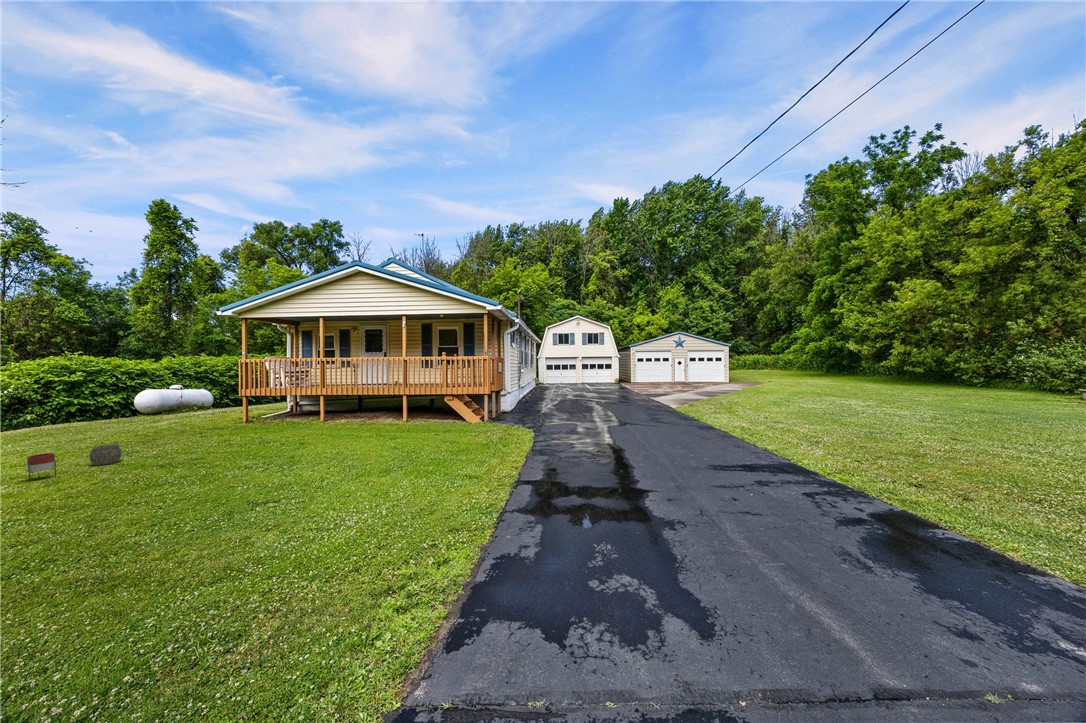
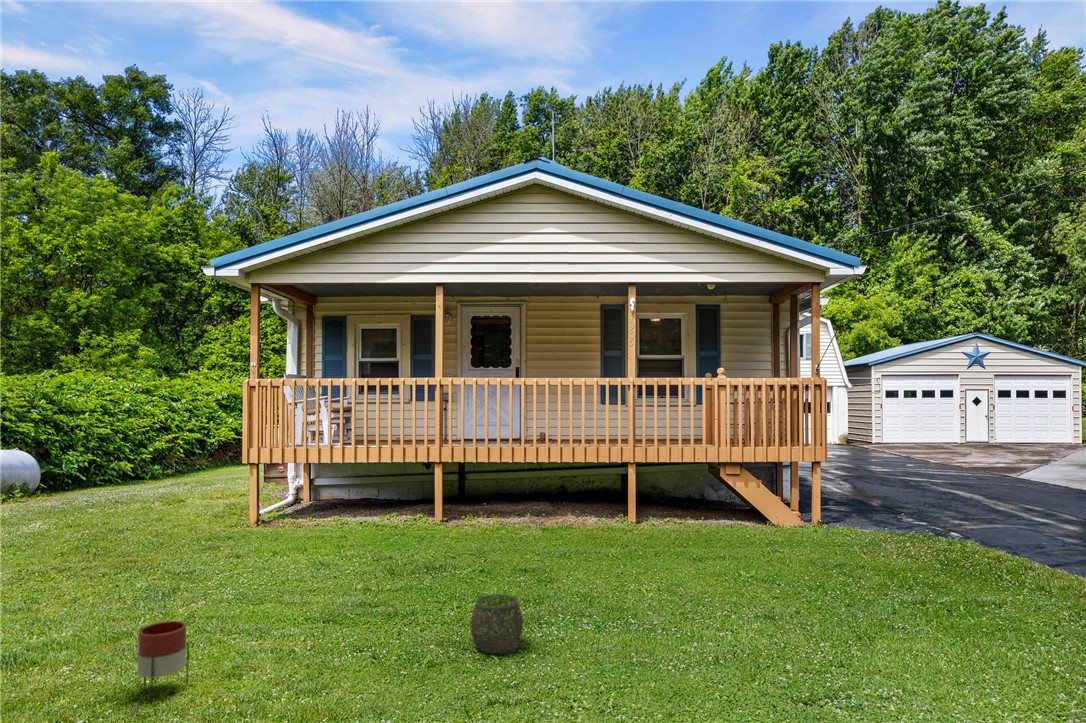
woven basket: present [89,444,122,465] -> present [470,594,523,654]

